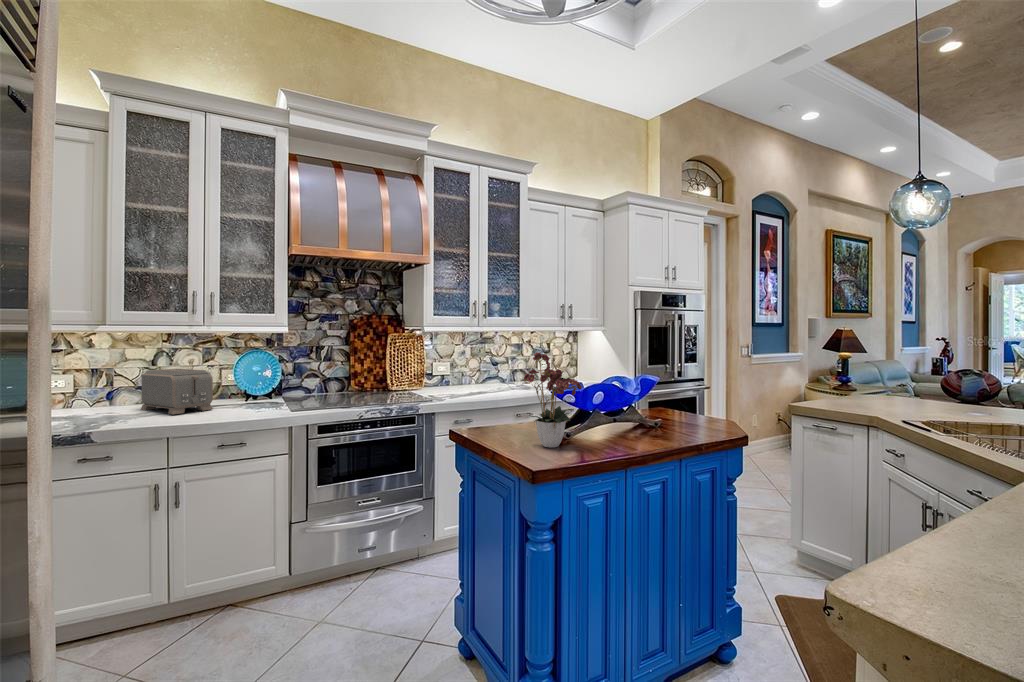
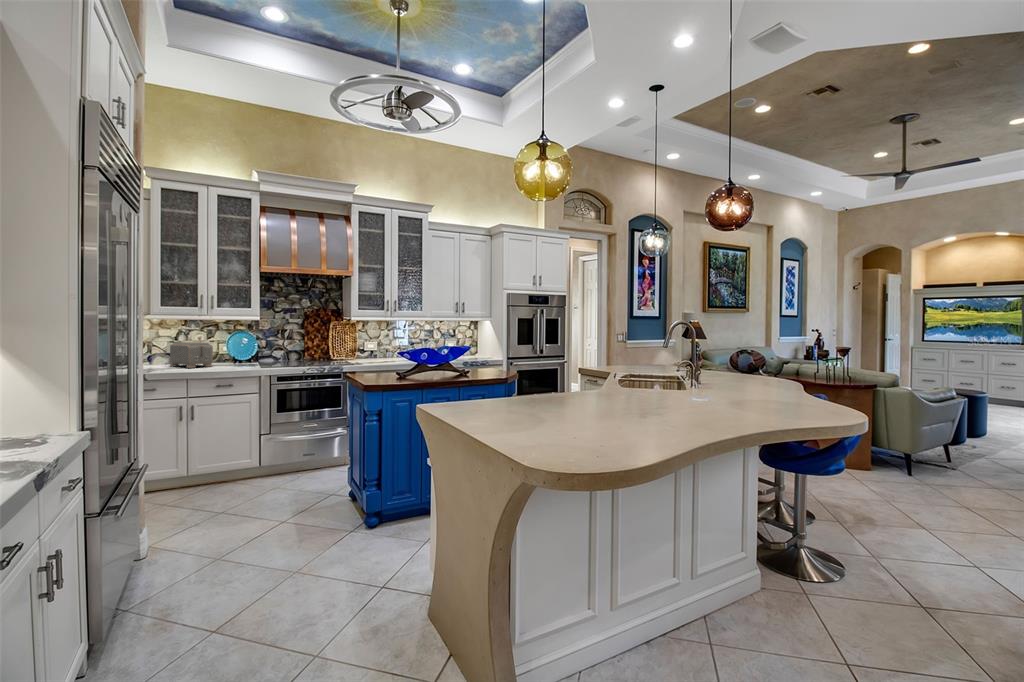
flower arrangement: present [524,352,582,448] -> none [369,326,400,378]

